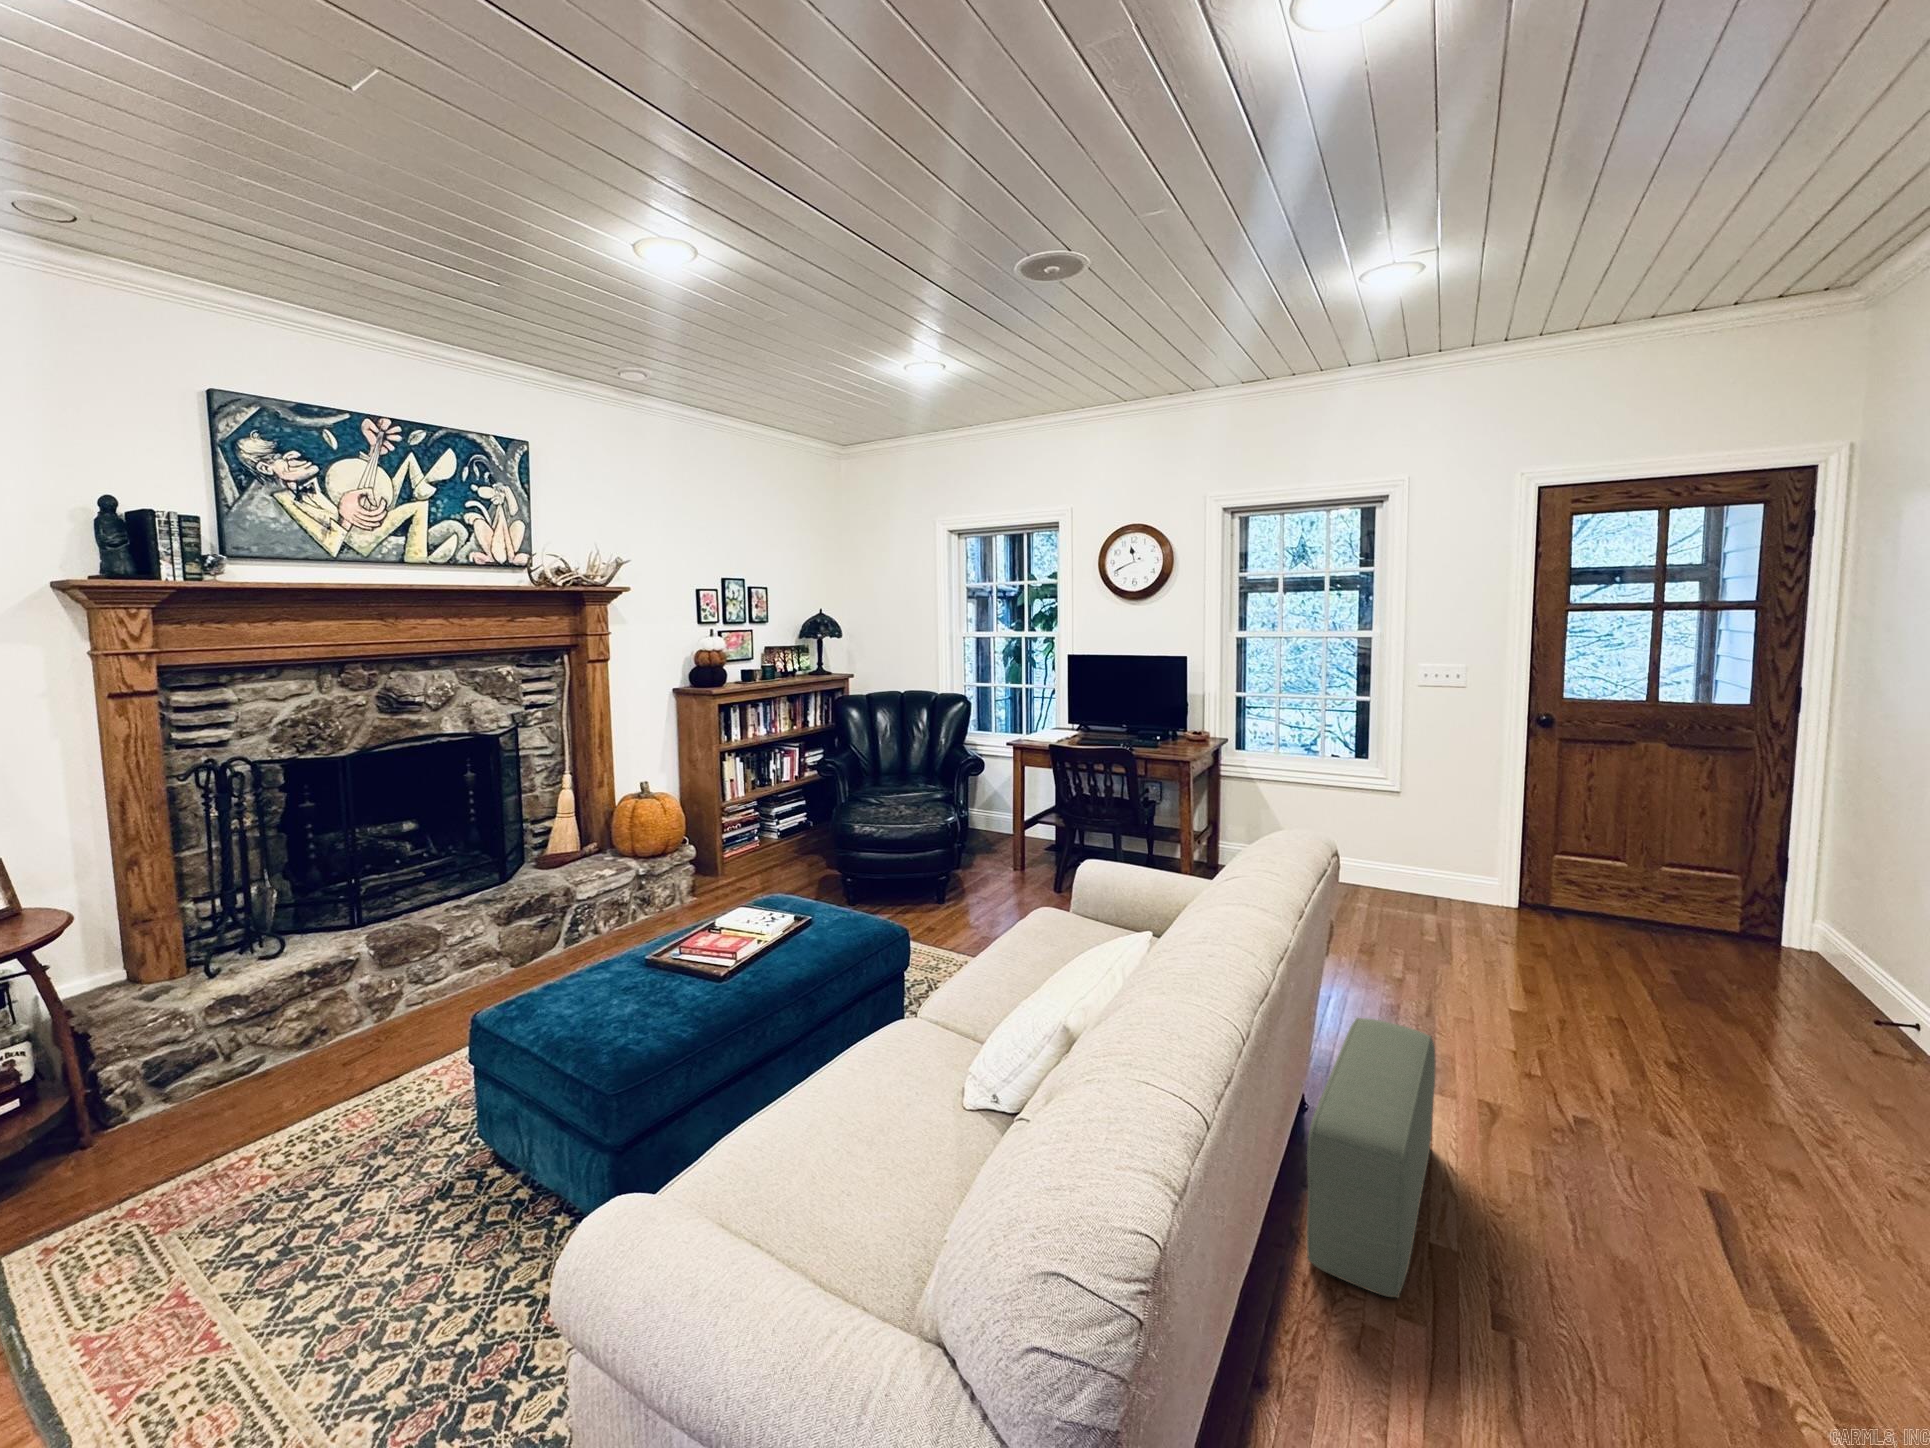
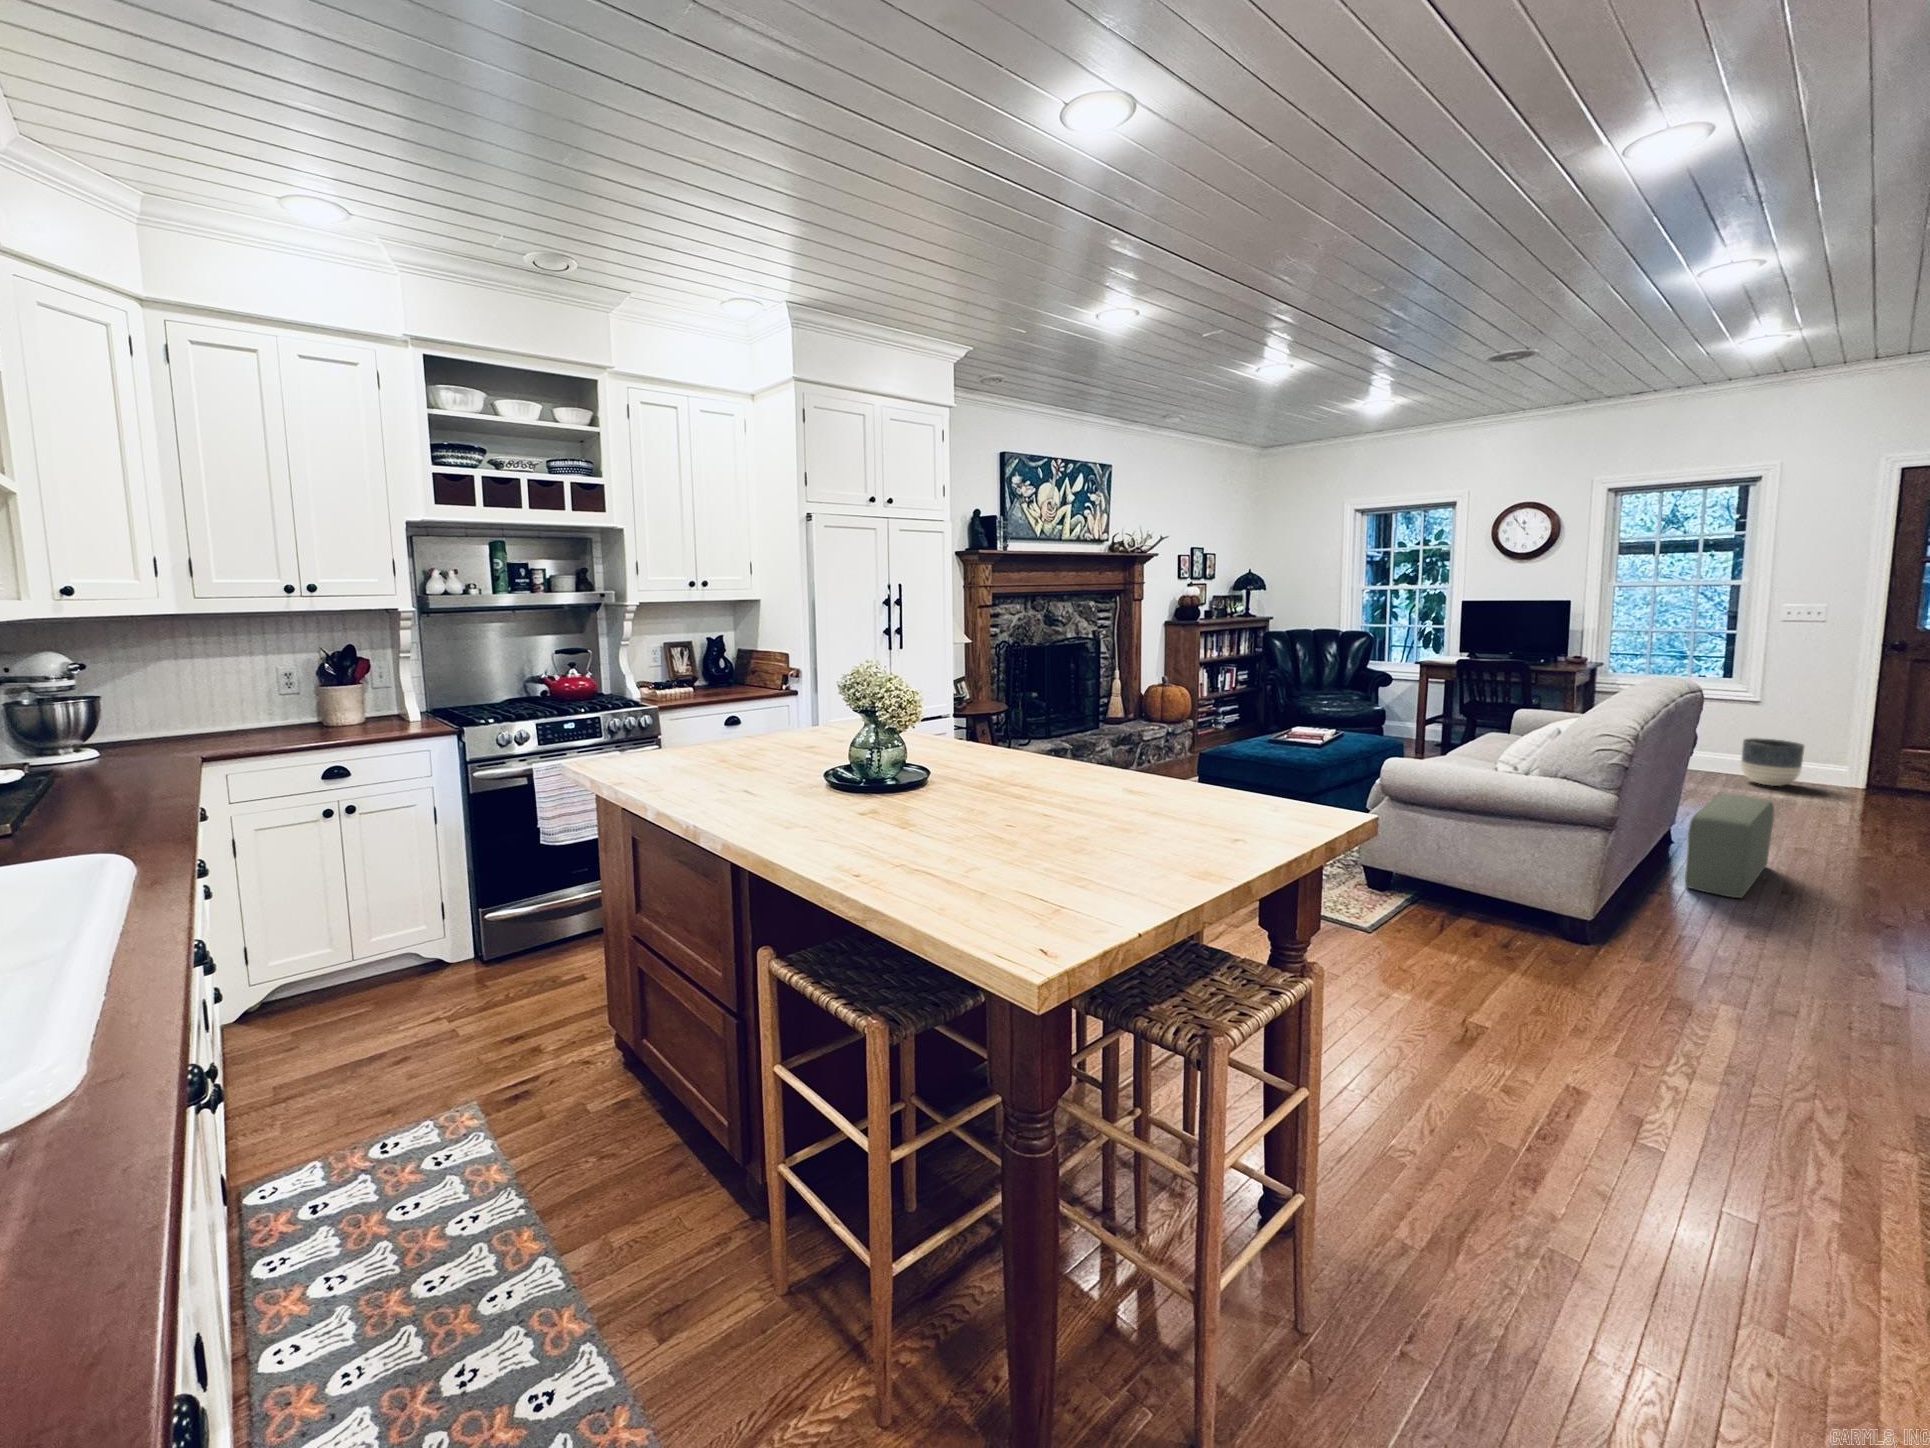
planter: none [1384,839,1450,905] -> present [1741,738,1805,786]

